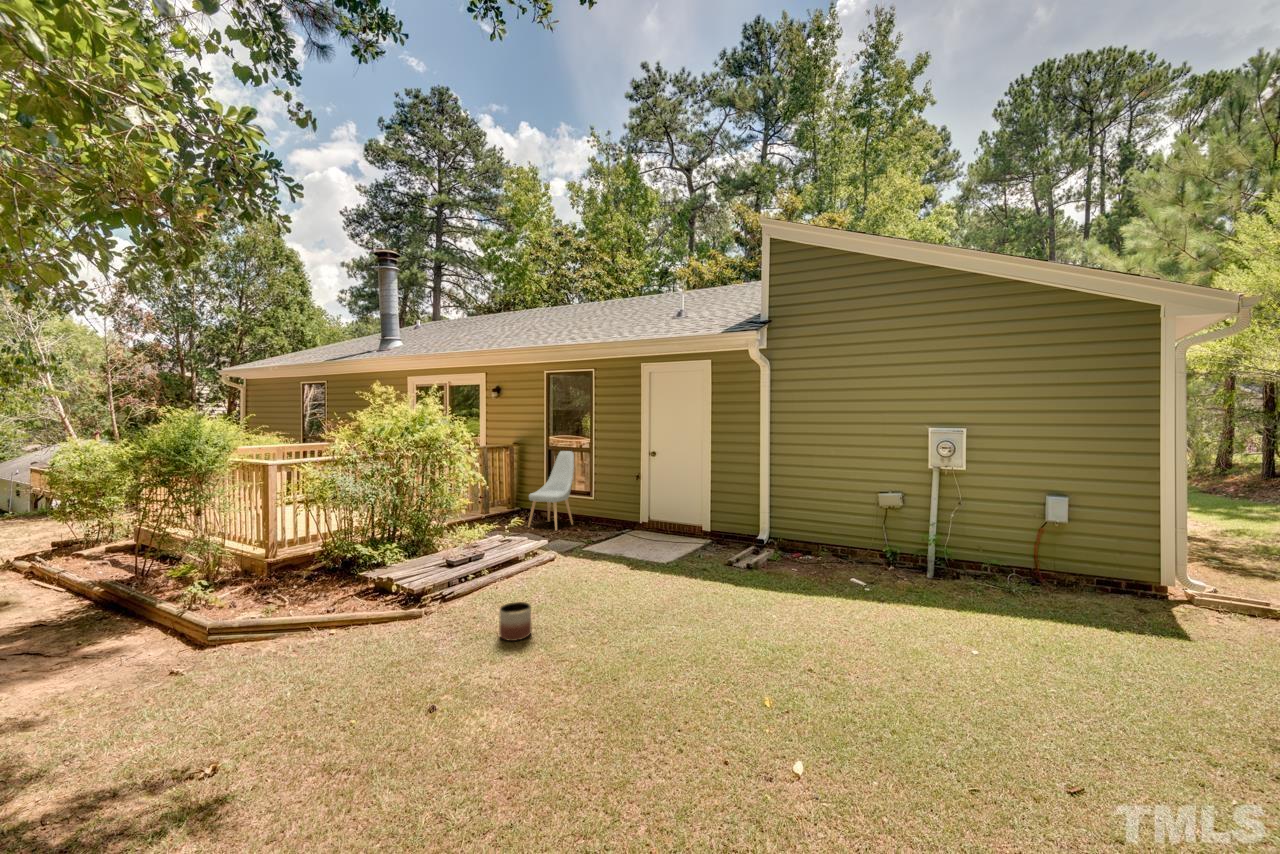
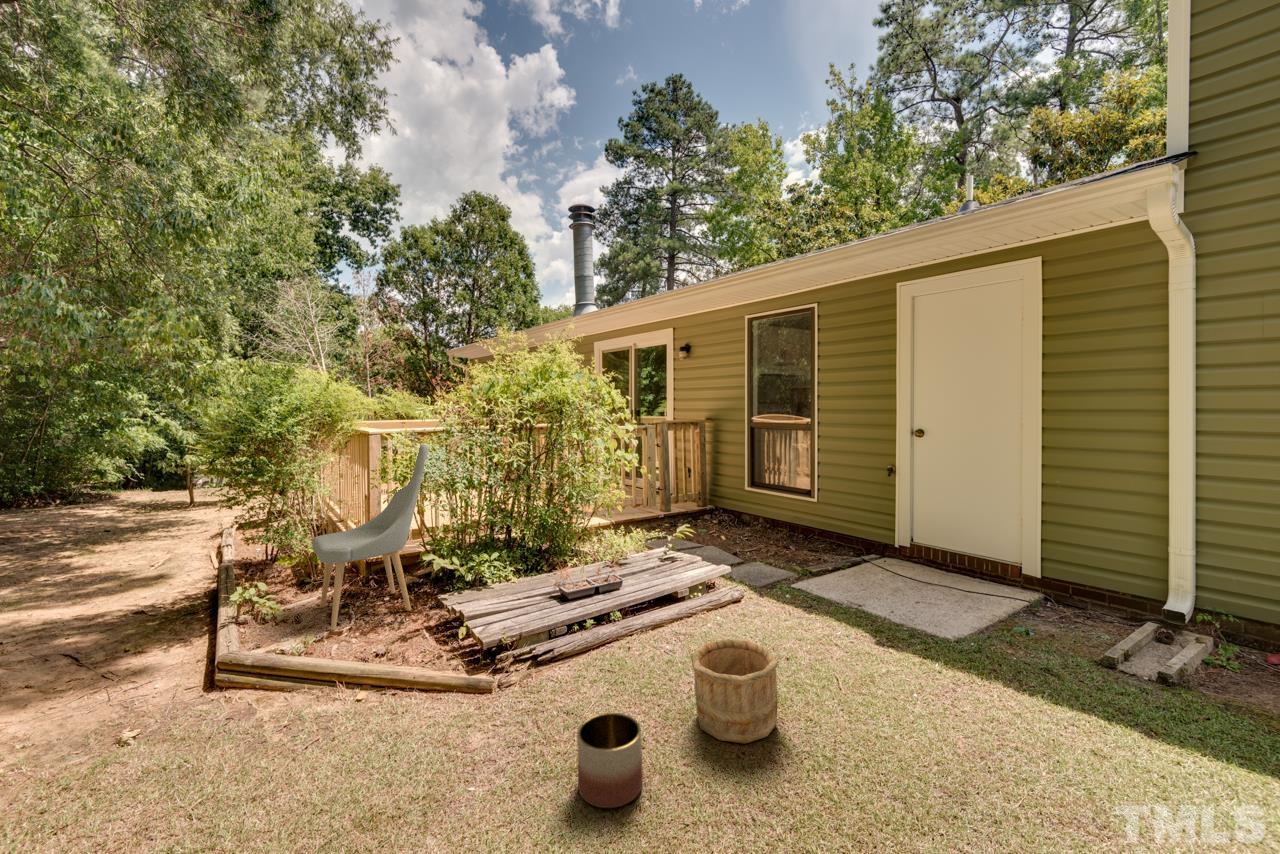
chair: present [528,451,574,530] -> present [312,444,429,631]
wooden bucket: none [545,567,588,613] -> present [691,640,778,744]

